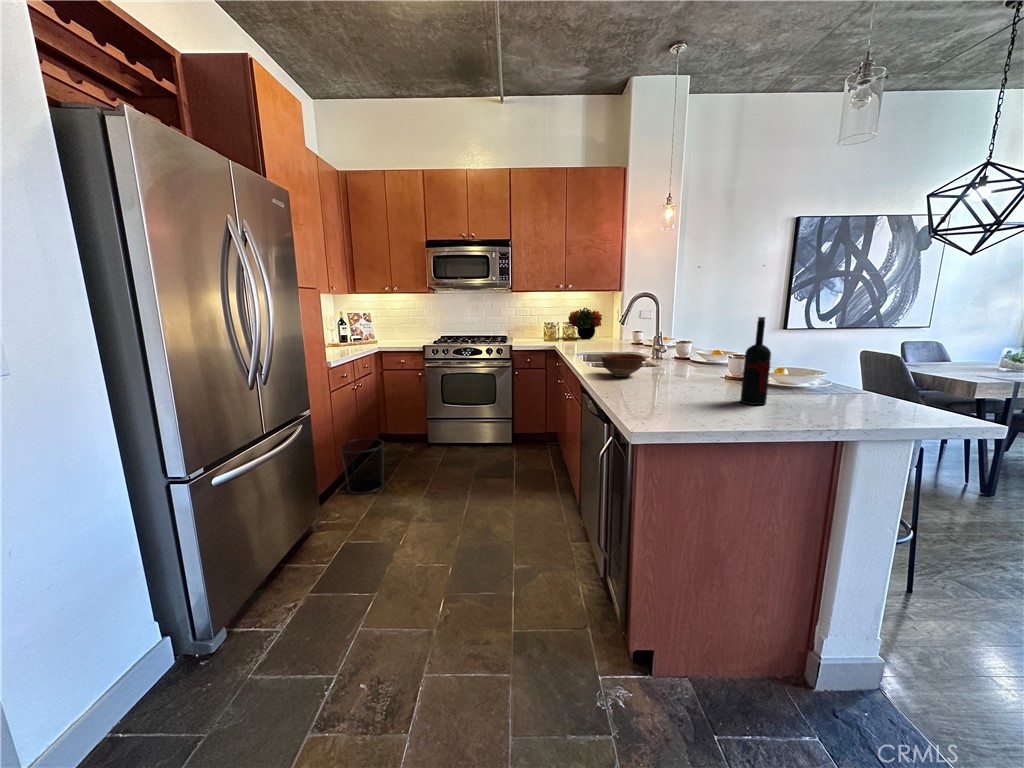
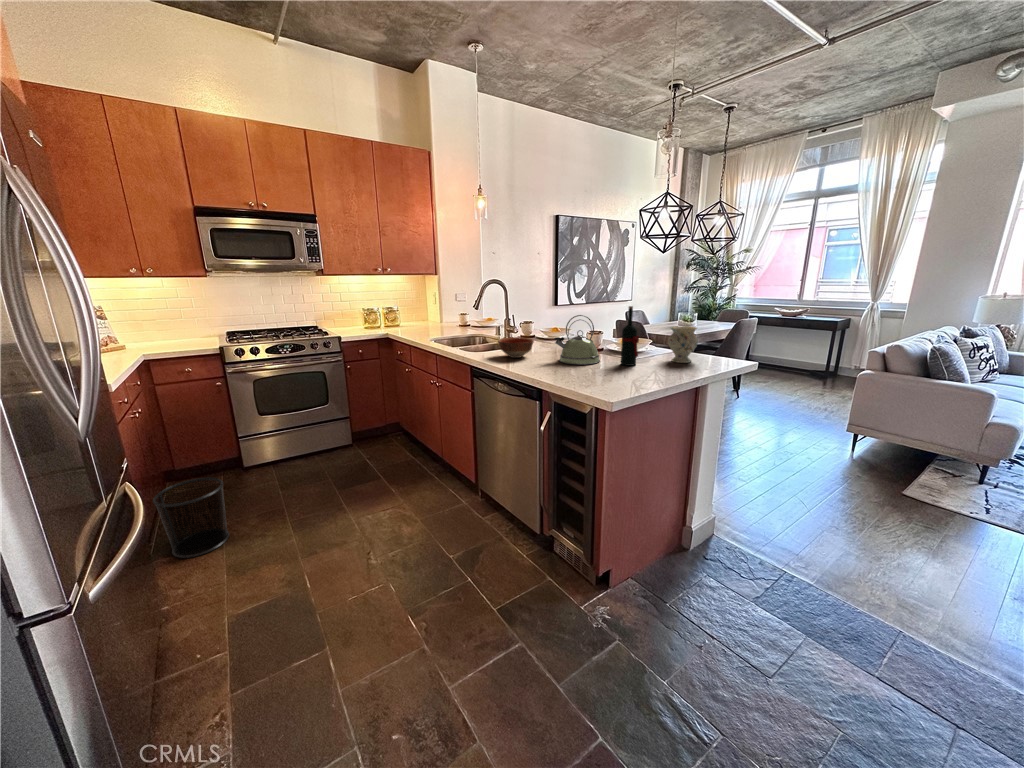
flower arrangement: present [568,308,602,339] -> none [383,291,420,324]
kettle: none [656,328,719,394] -> present [554,315,600,365]
vase: none [840,353,903,416] -> present [668,326,698,363]

